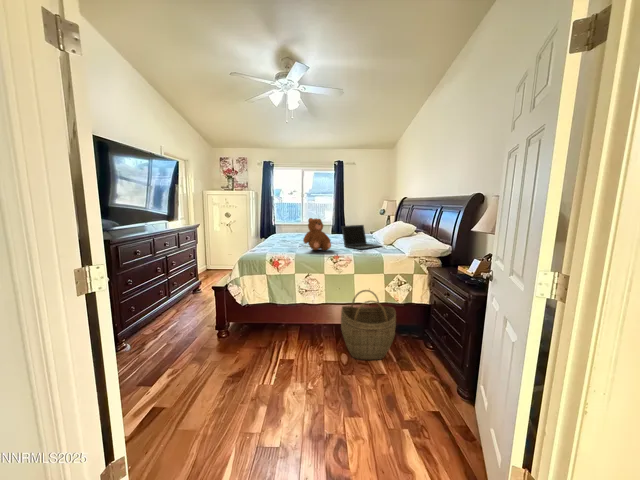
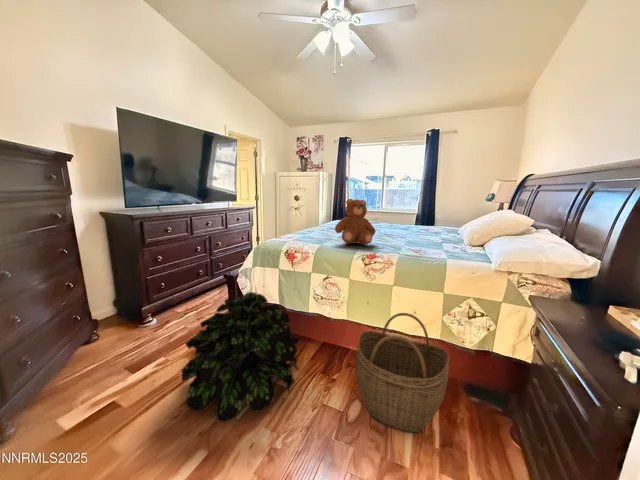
laptop: present [341,225,381,249] -> none [398,212,462,248]
potted plant: none [212,293,303,387] -> present [182,292,299,423]

